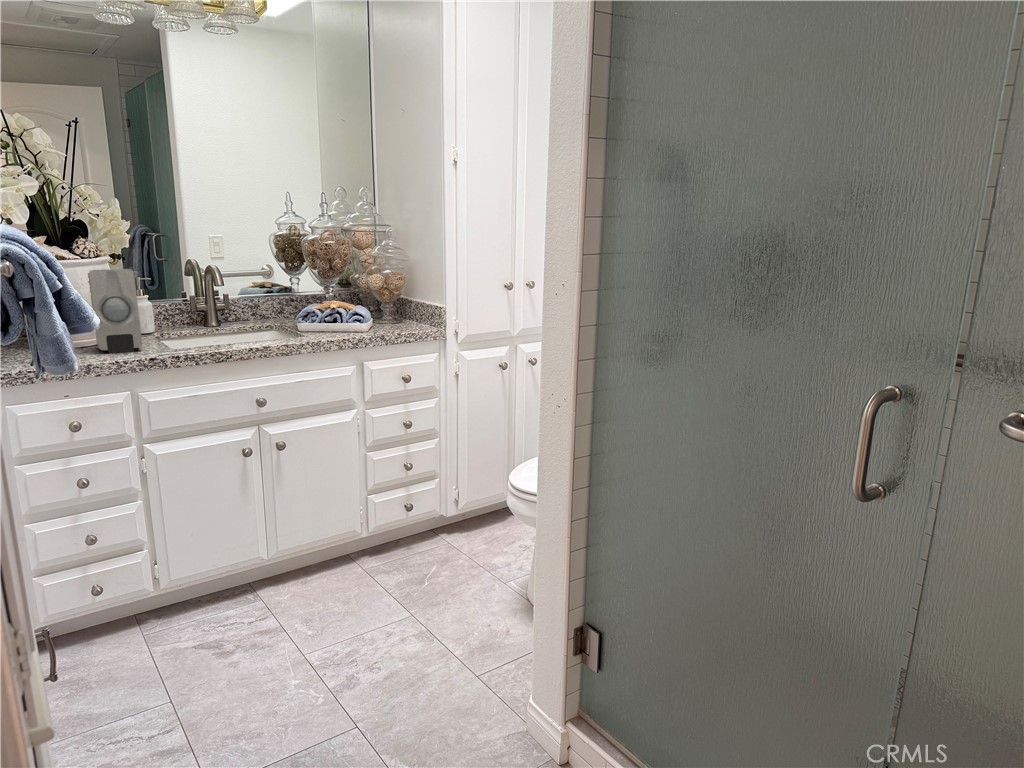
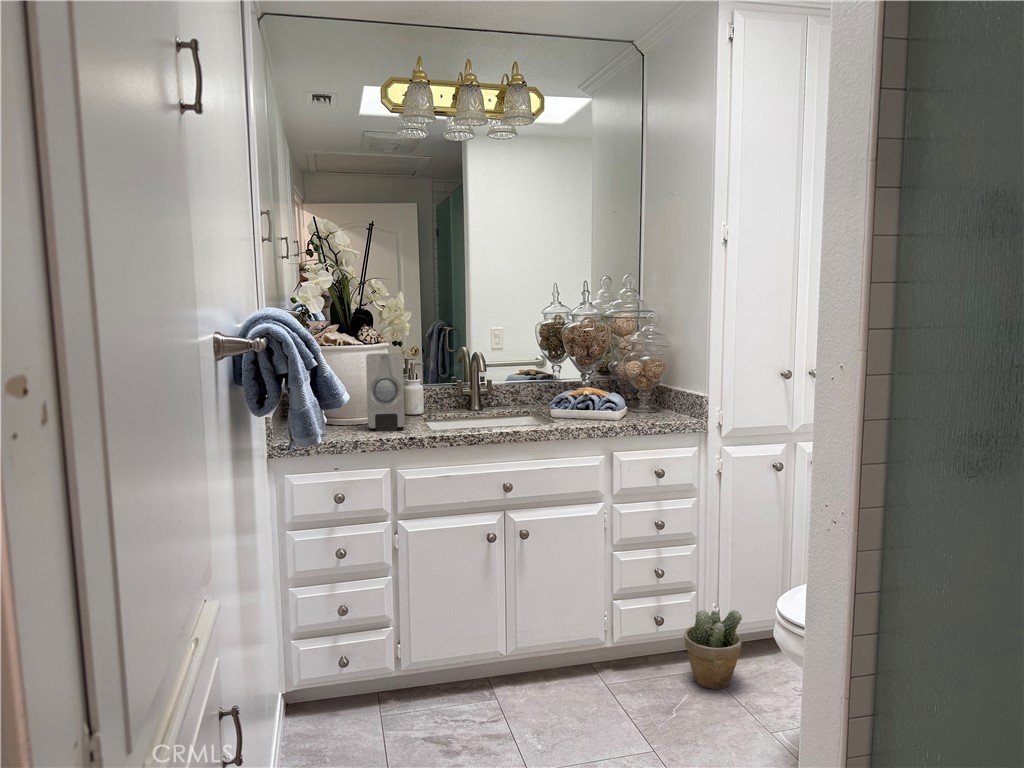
potted plant: none [431,491,479,559] -> present [684,610,742,689]

